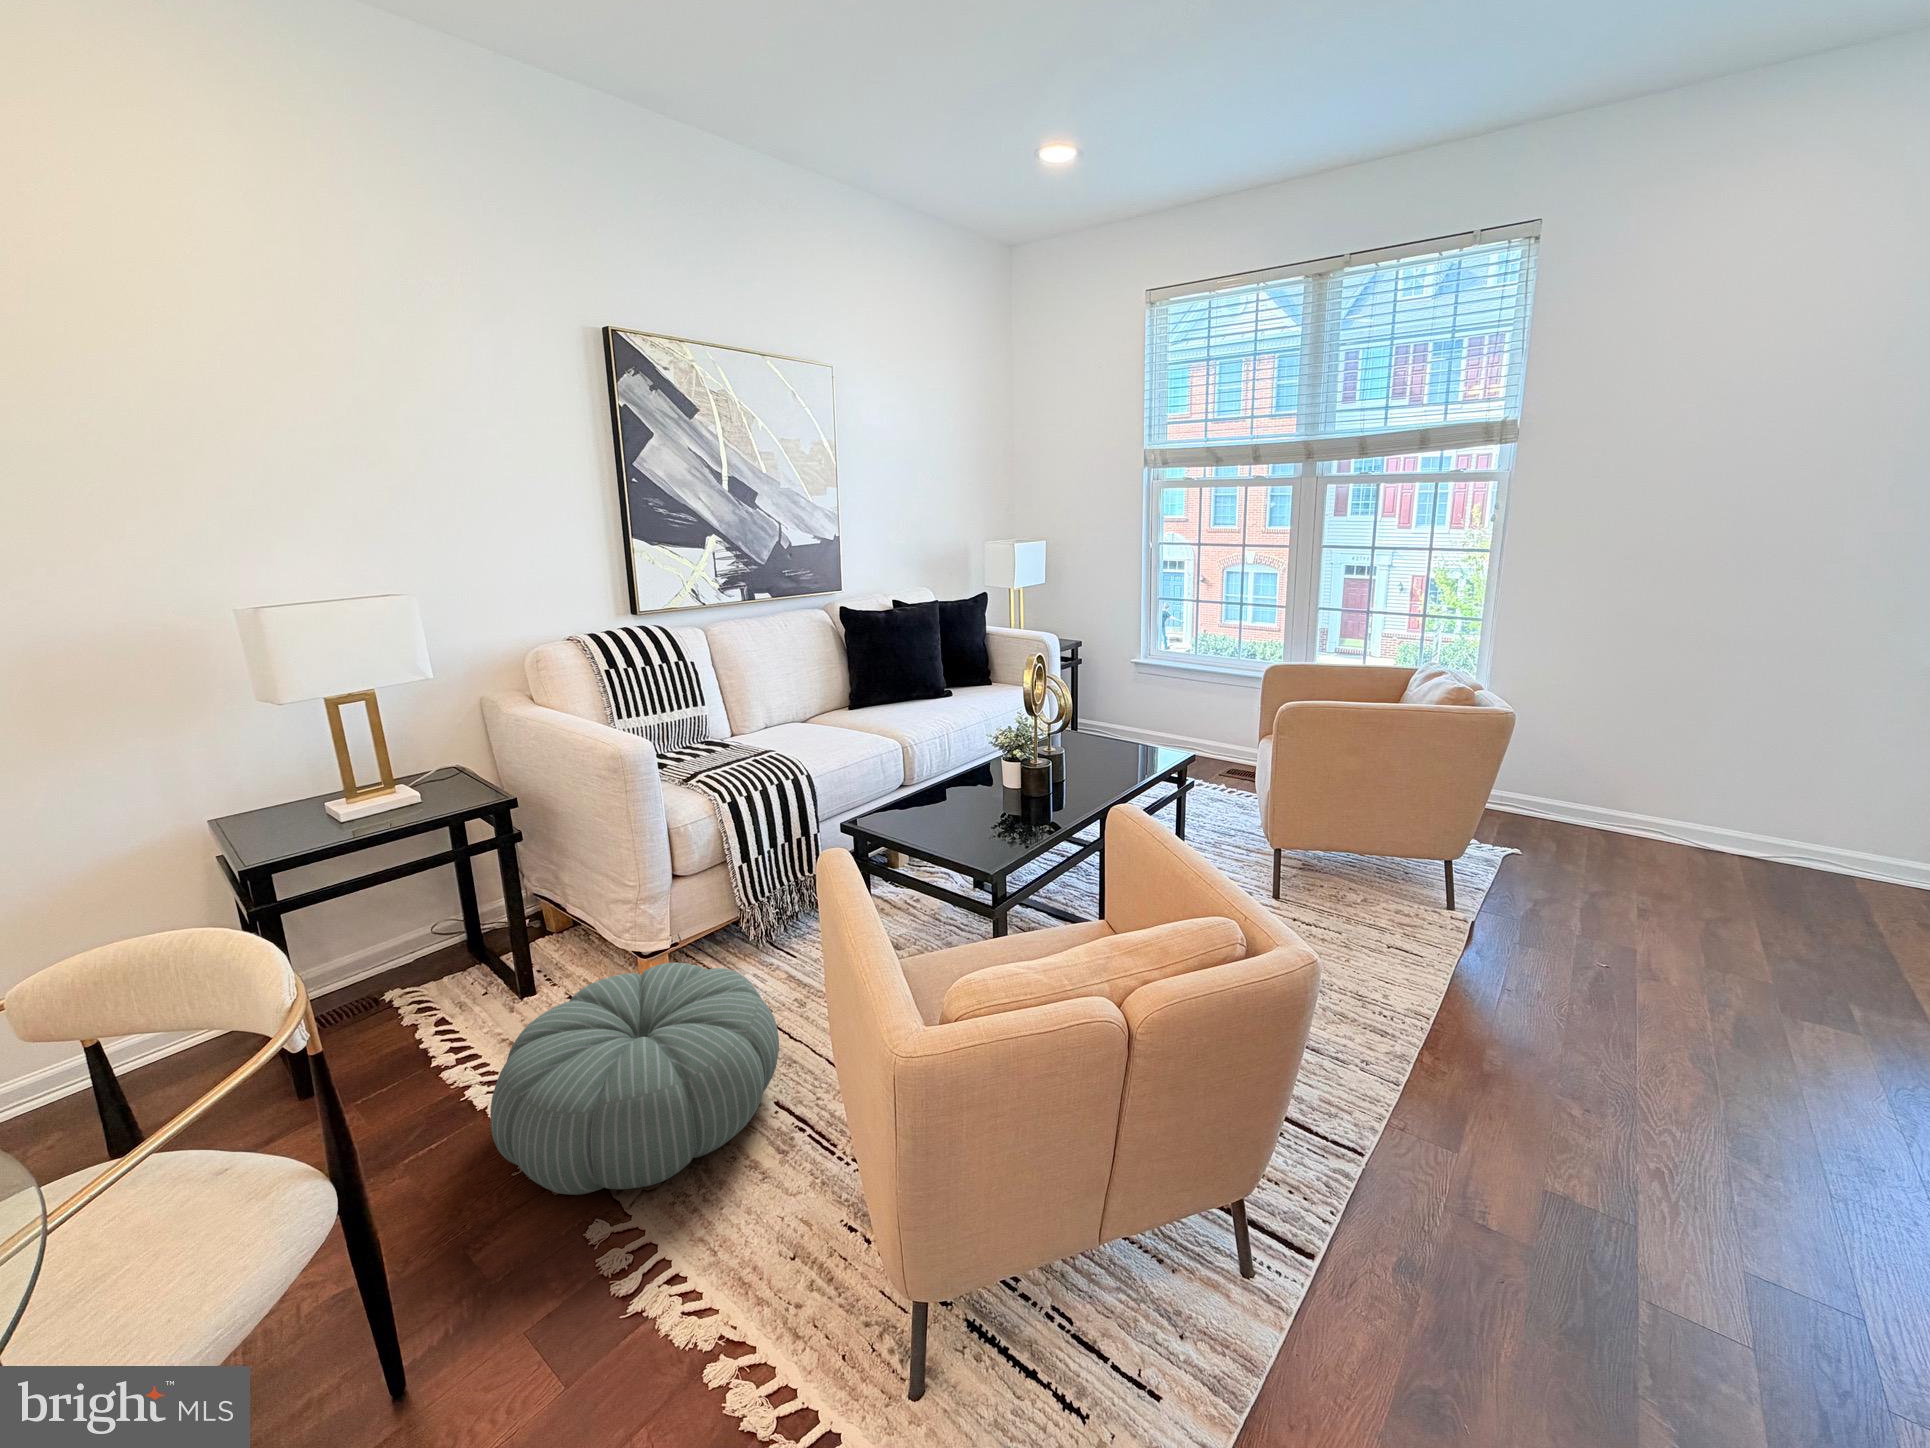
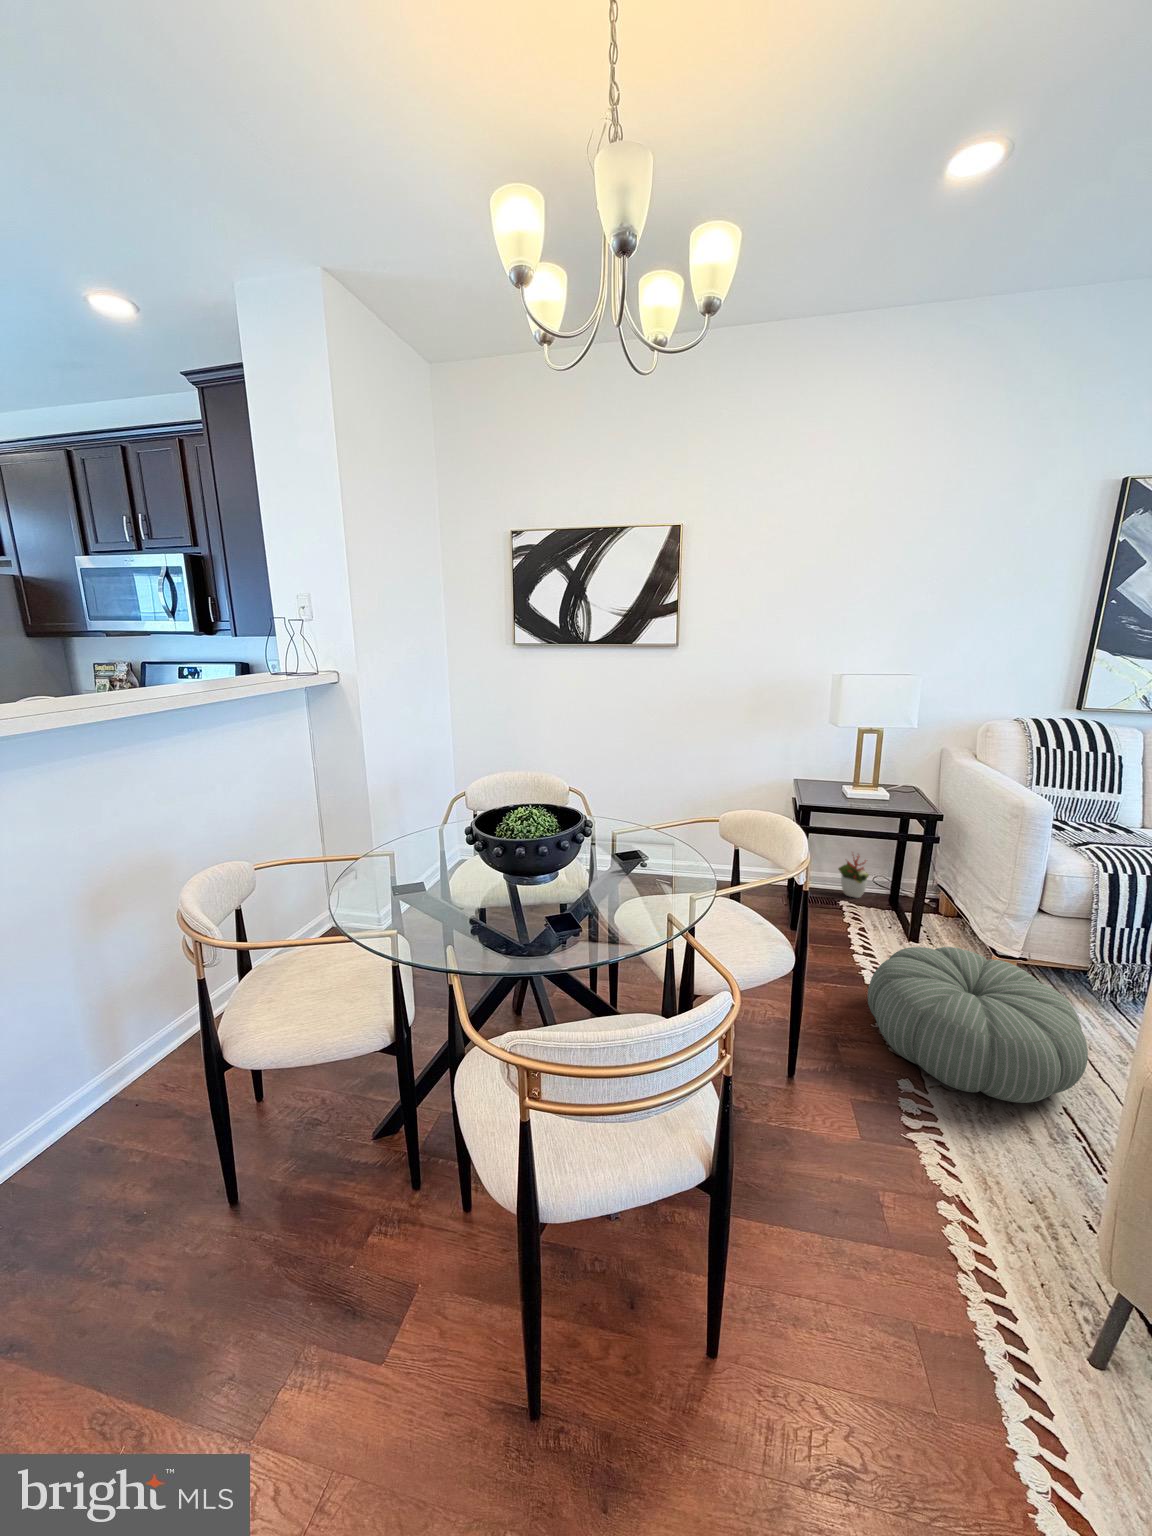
decorative plant: none [360,902,424,981] -> present [838,855,869,898]

